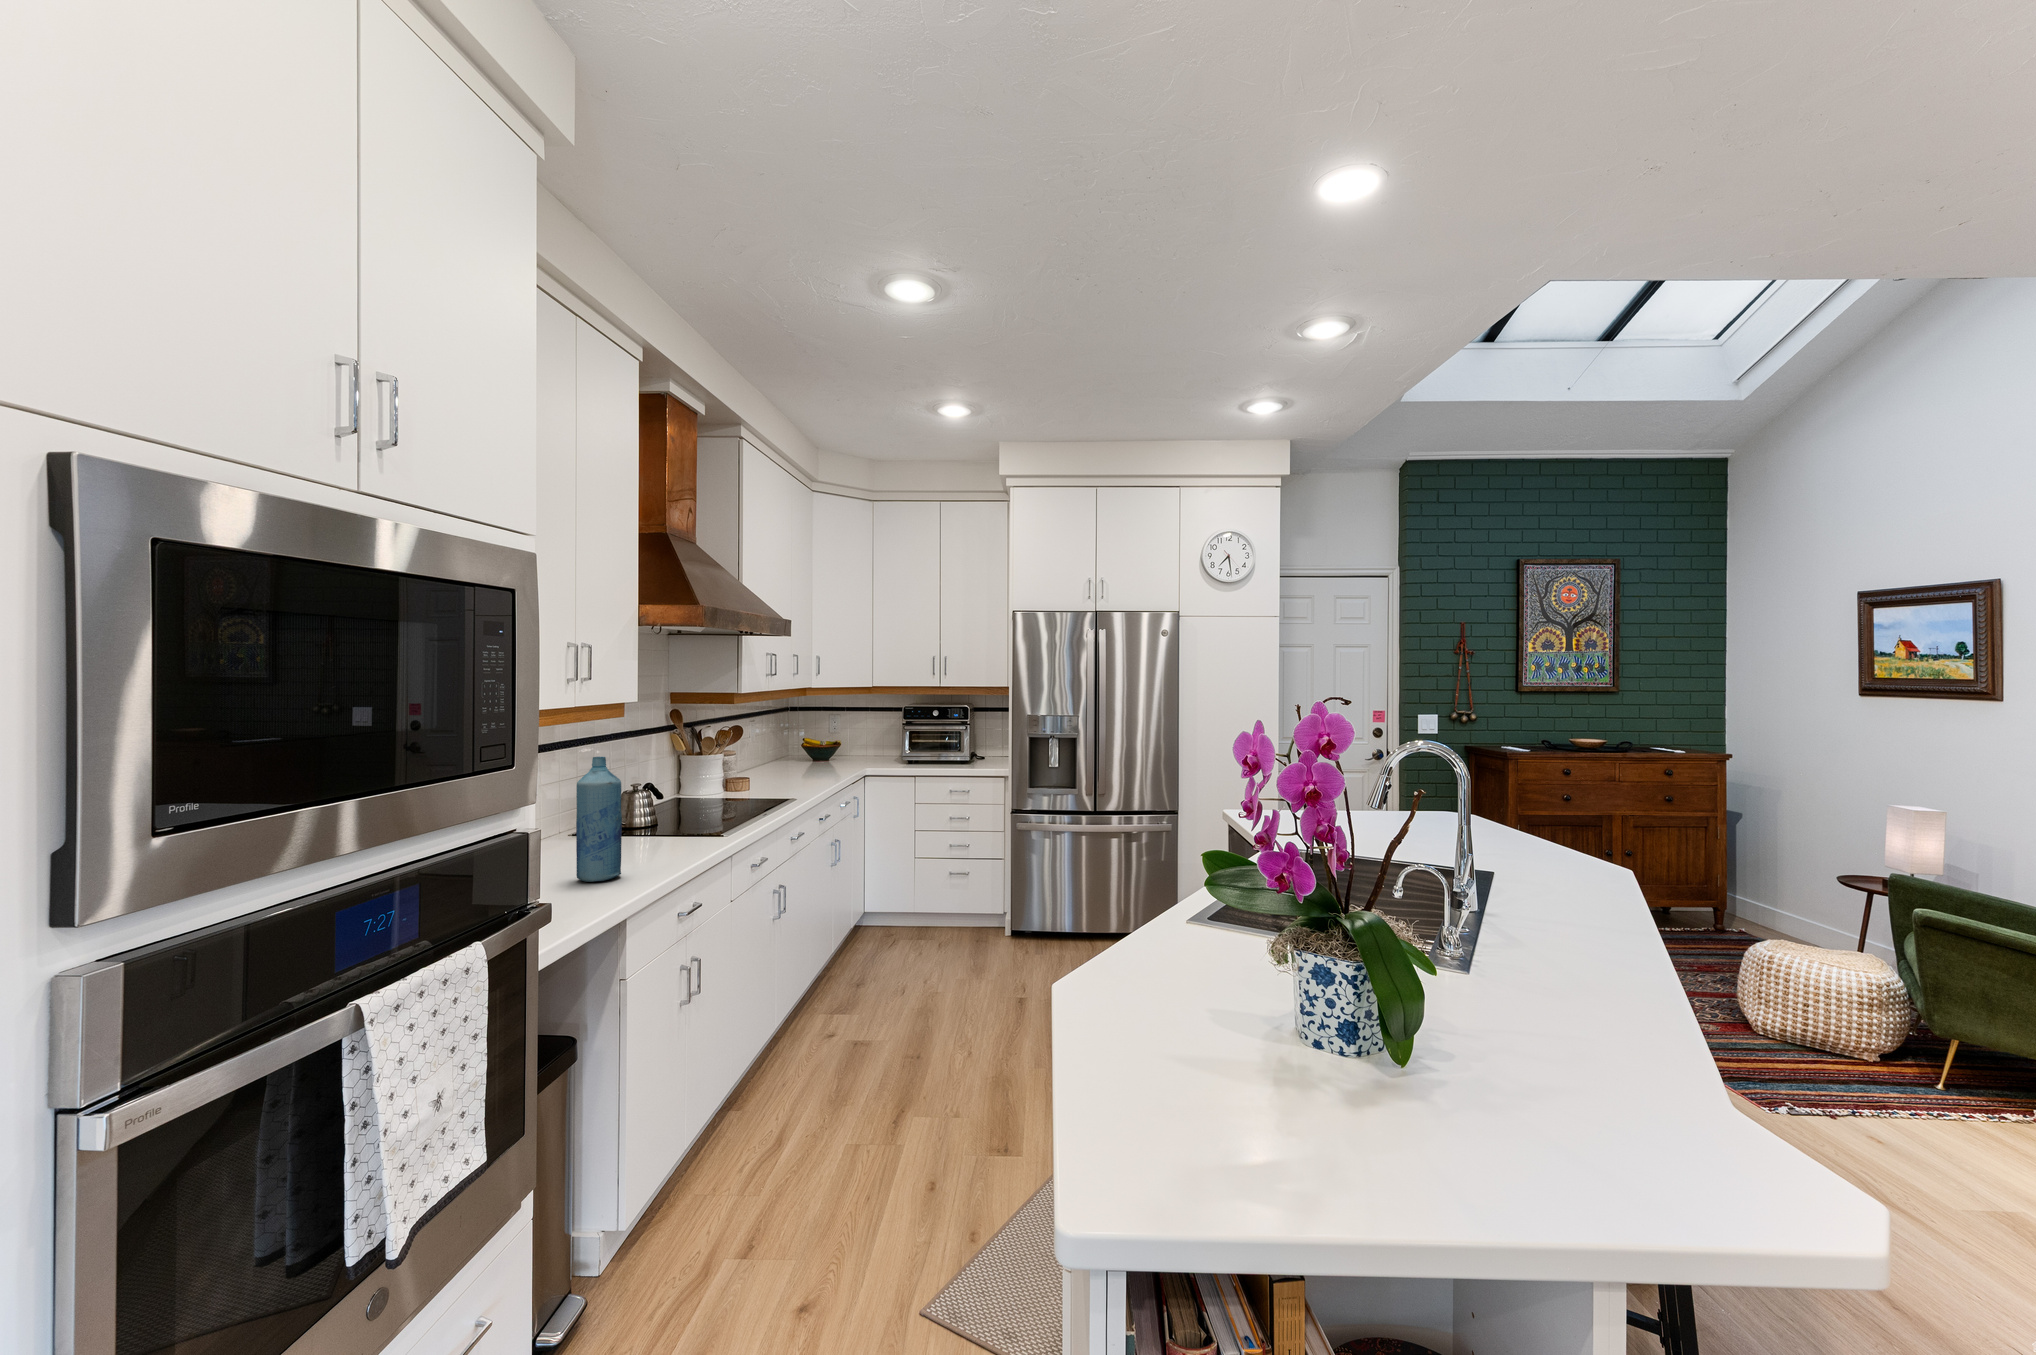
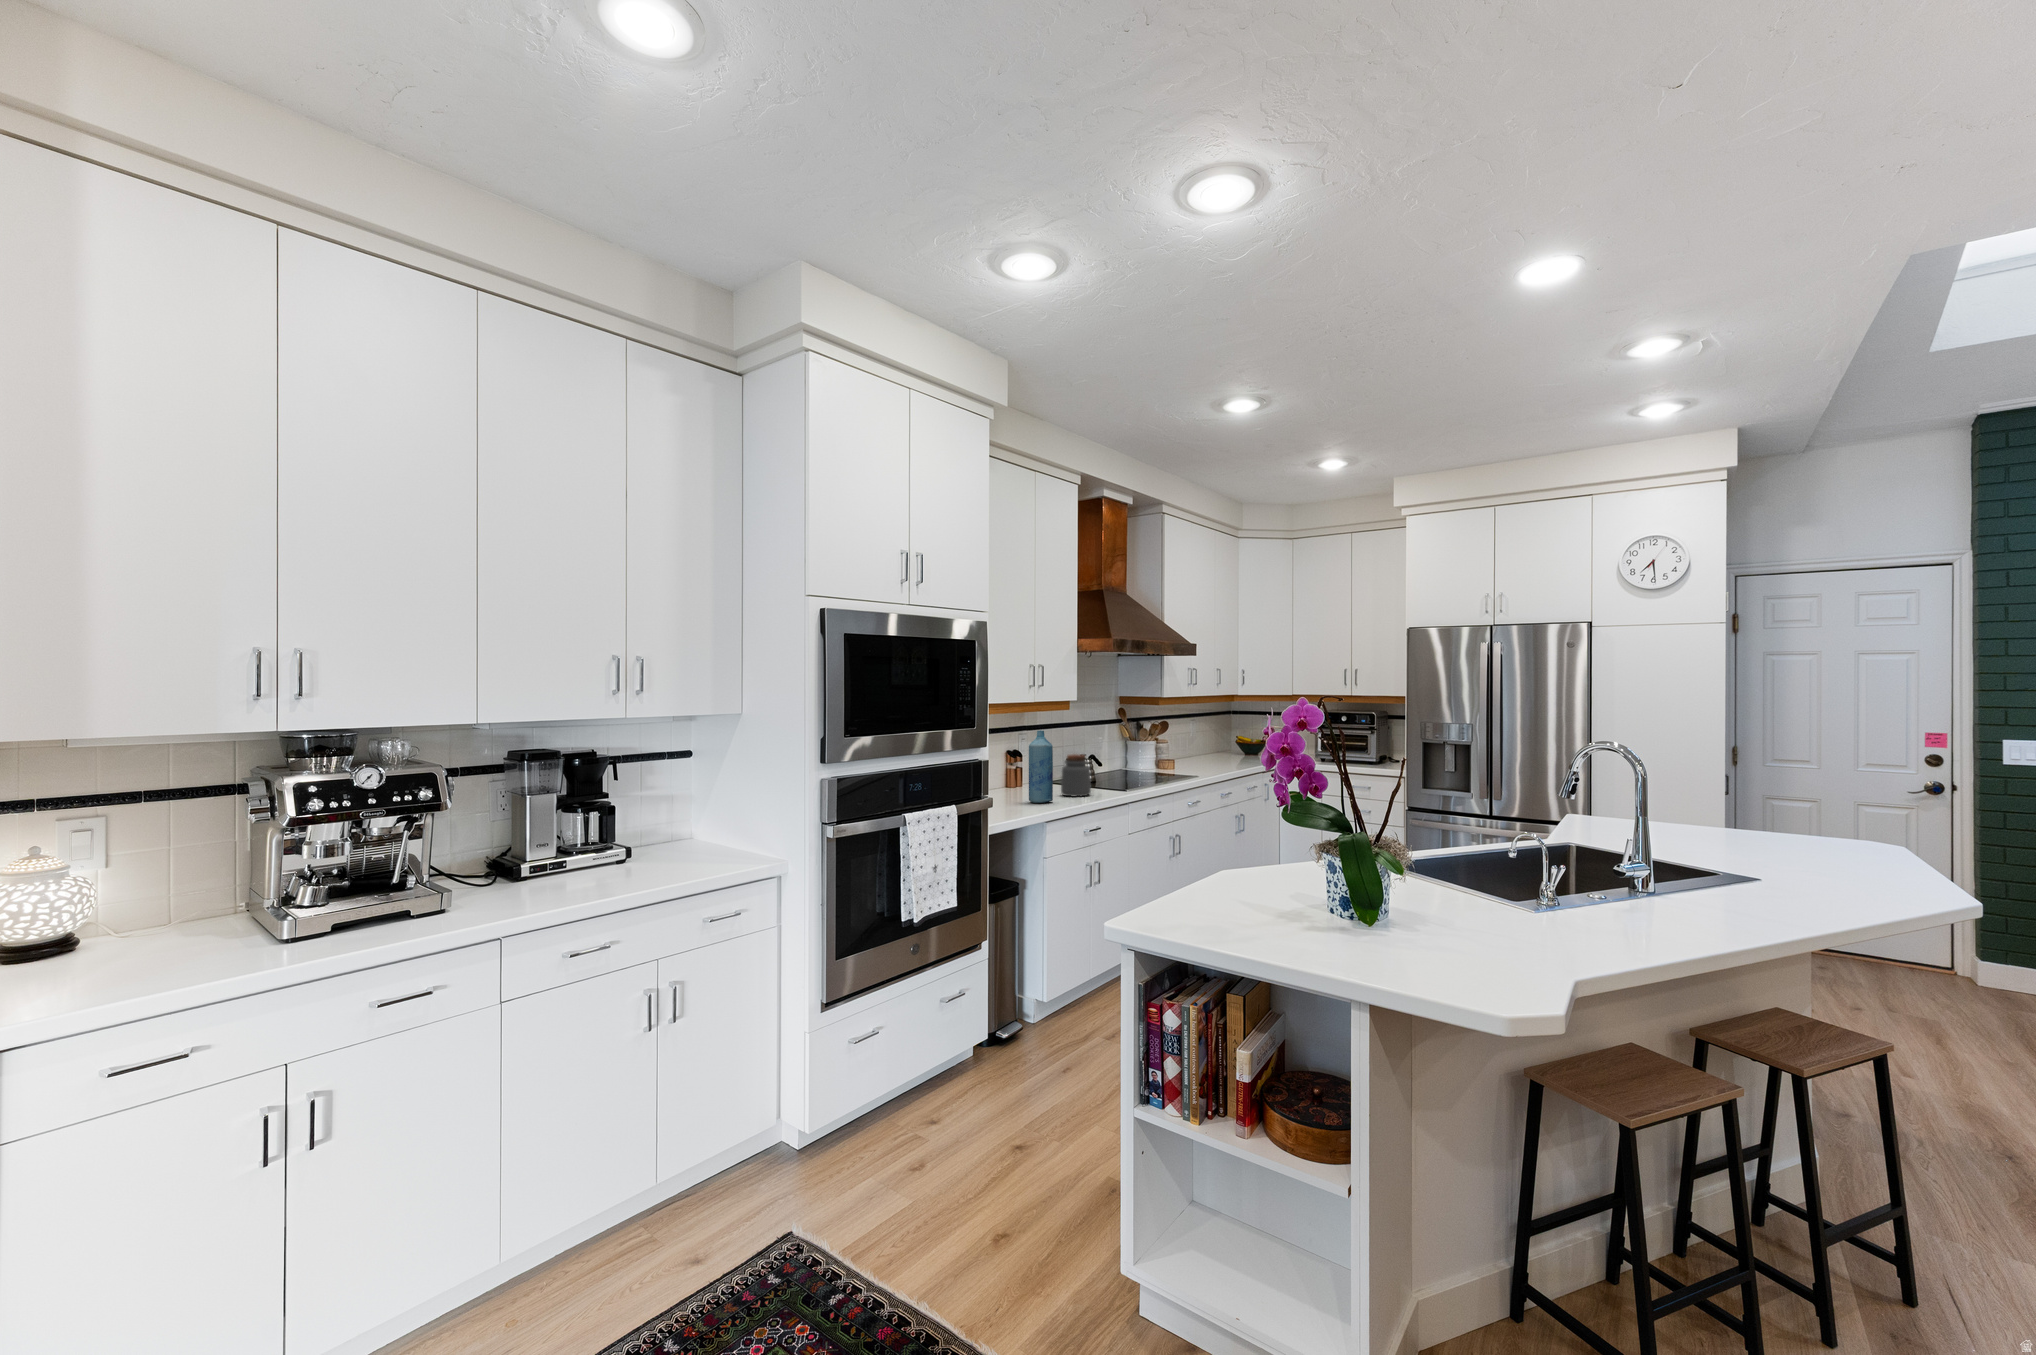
jar: none [623,789,675,859] -> present [1061,754,1091,796]

